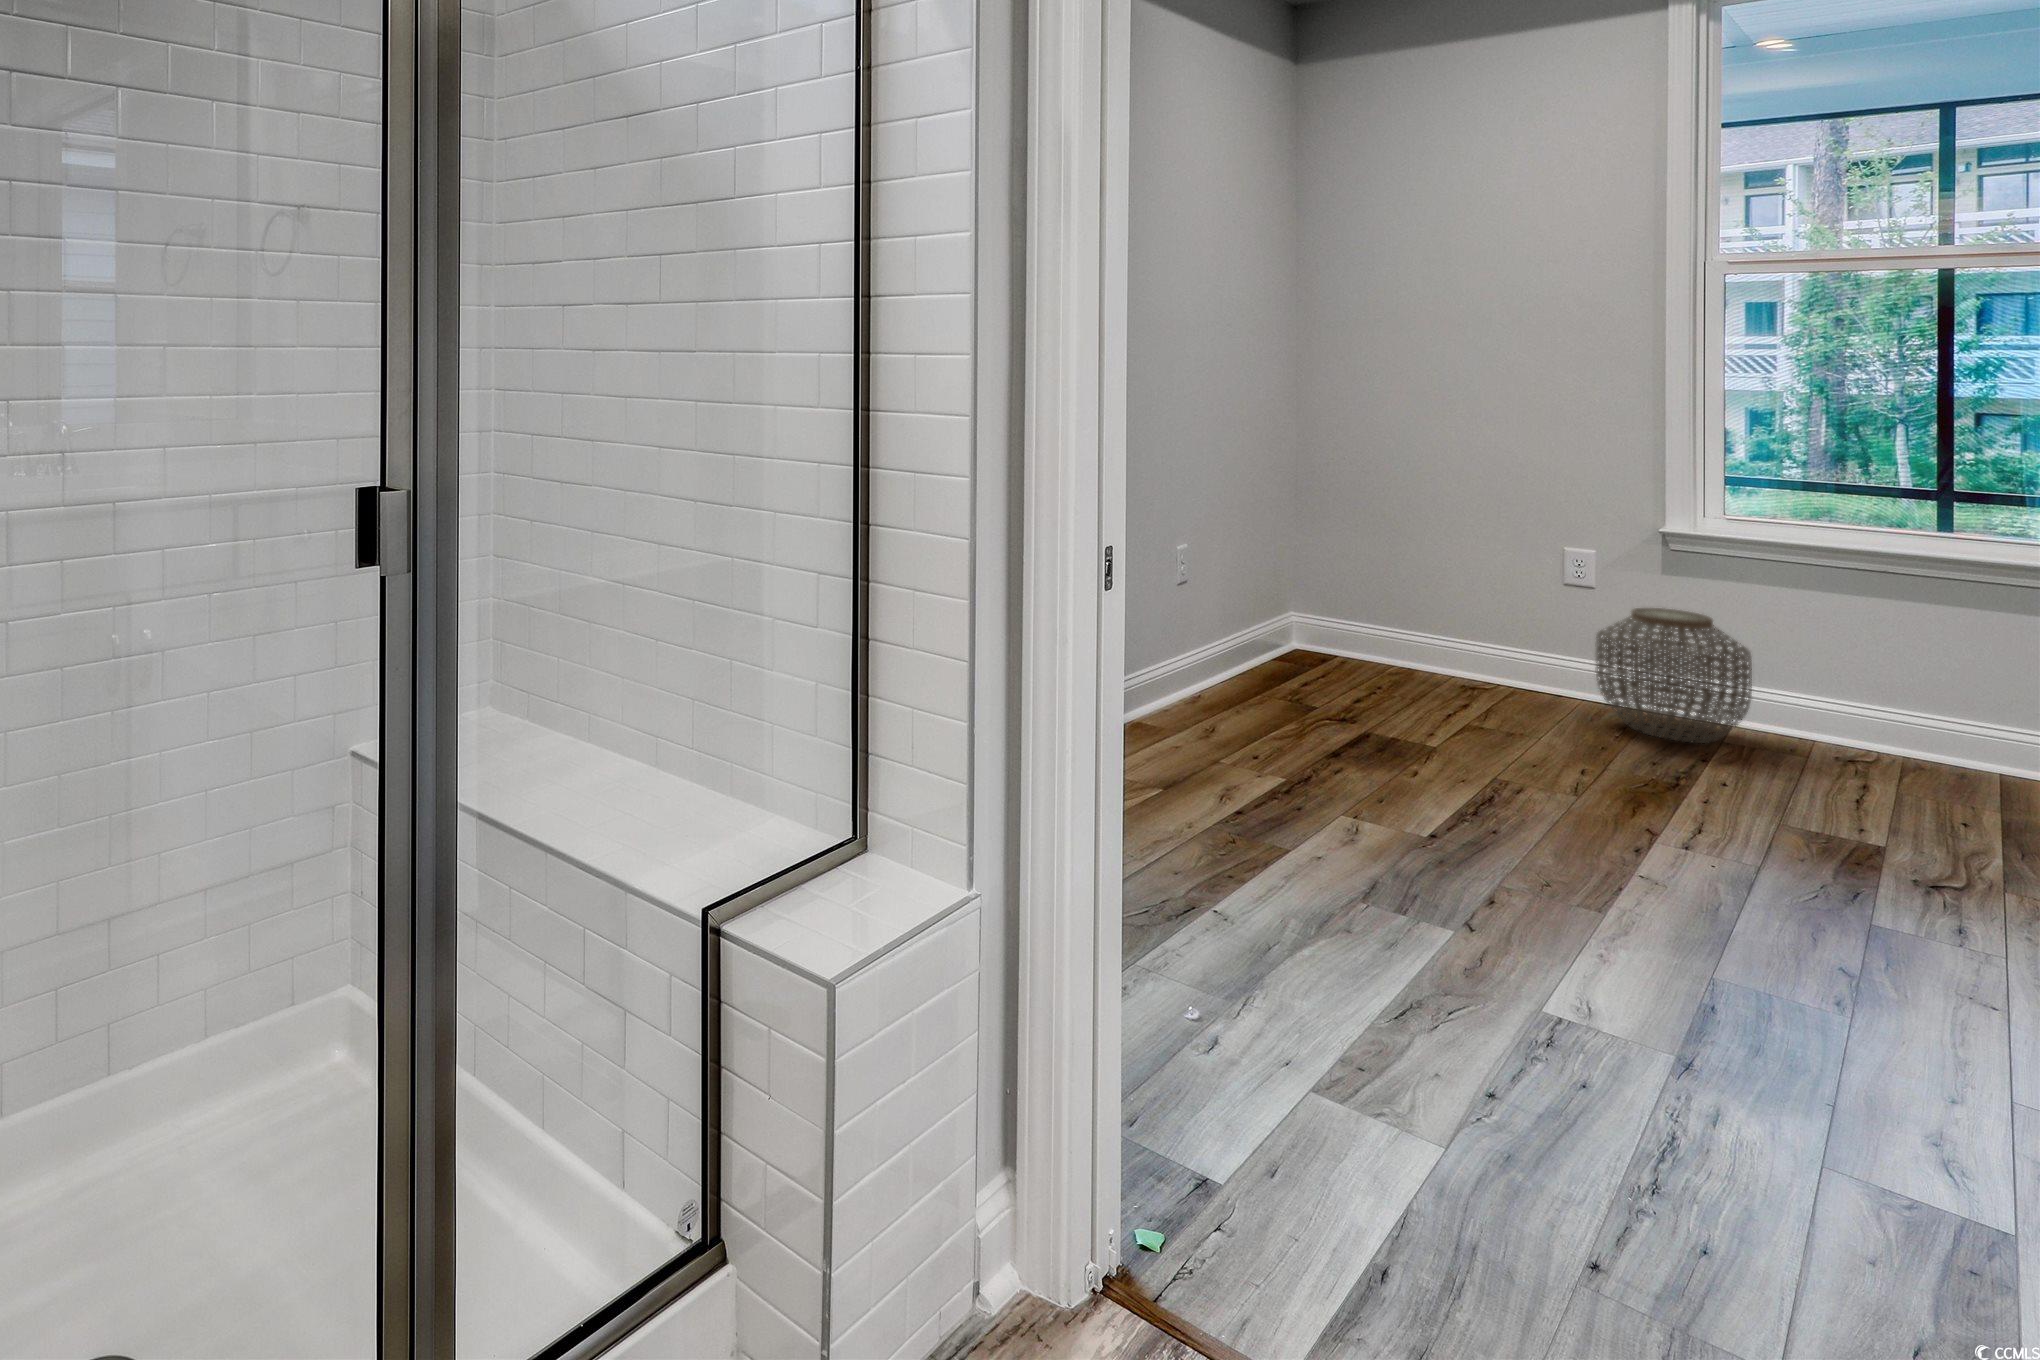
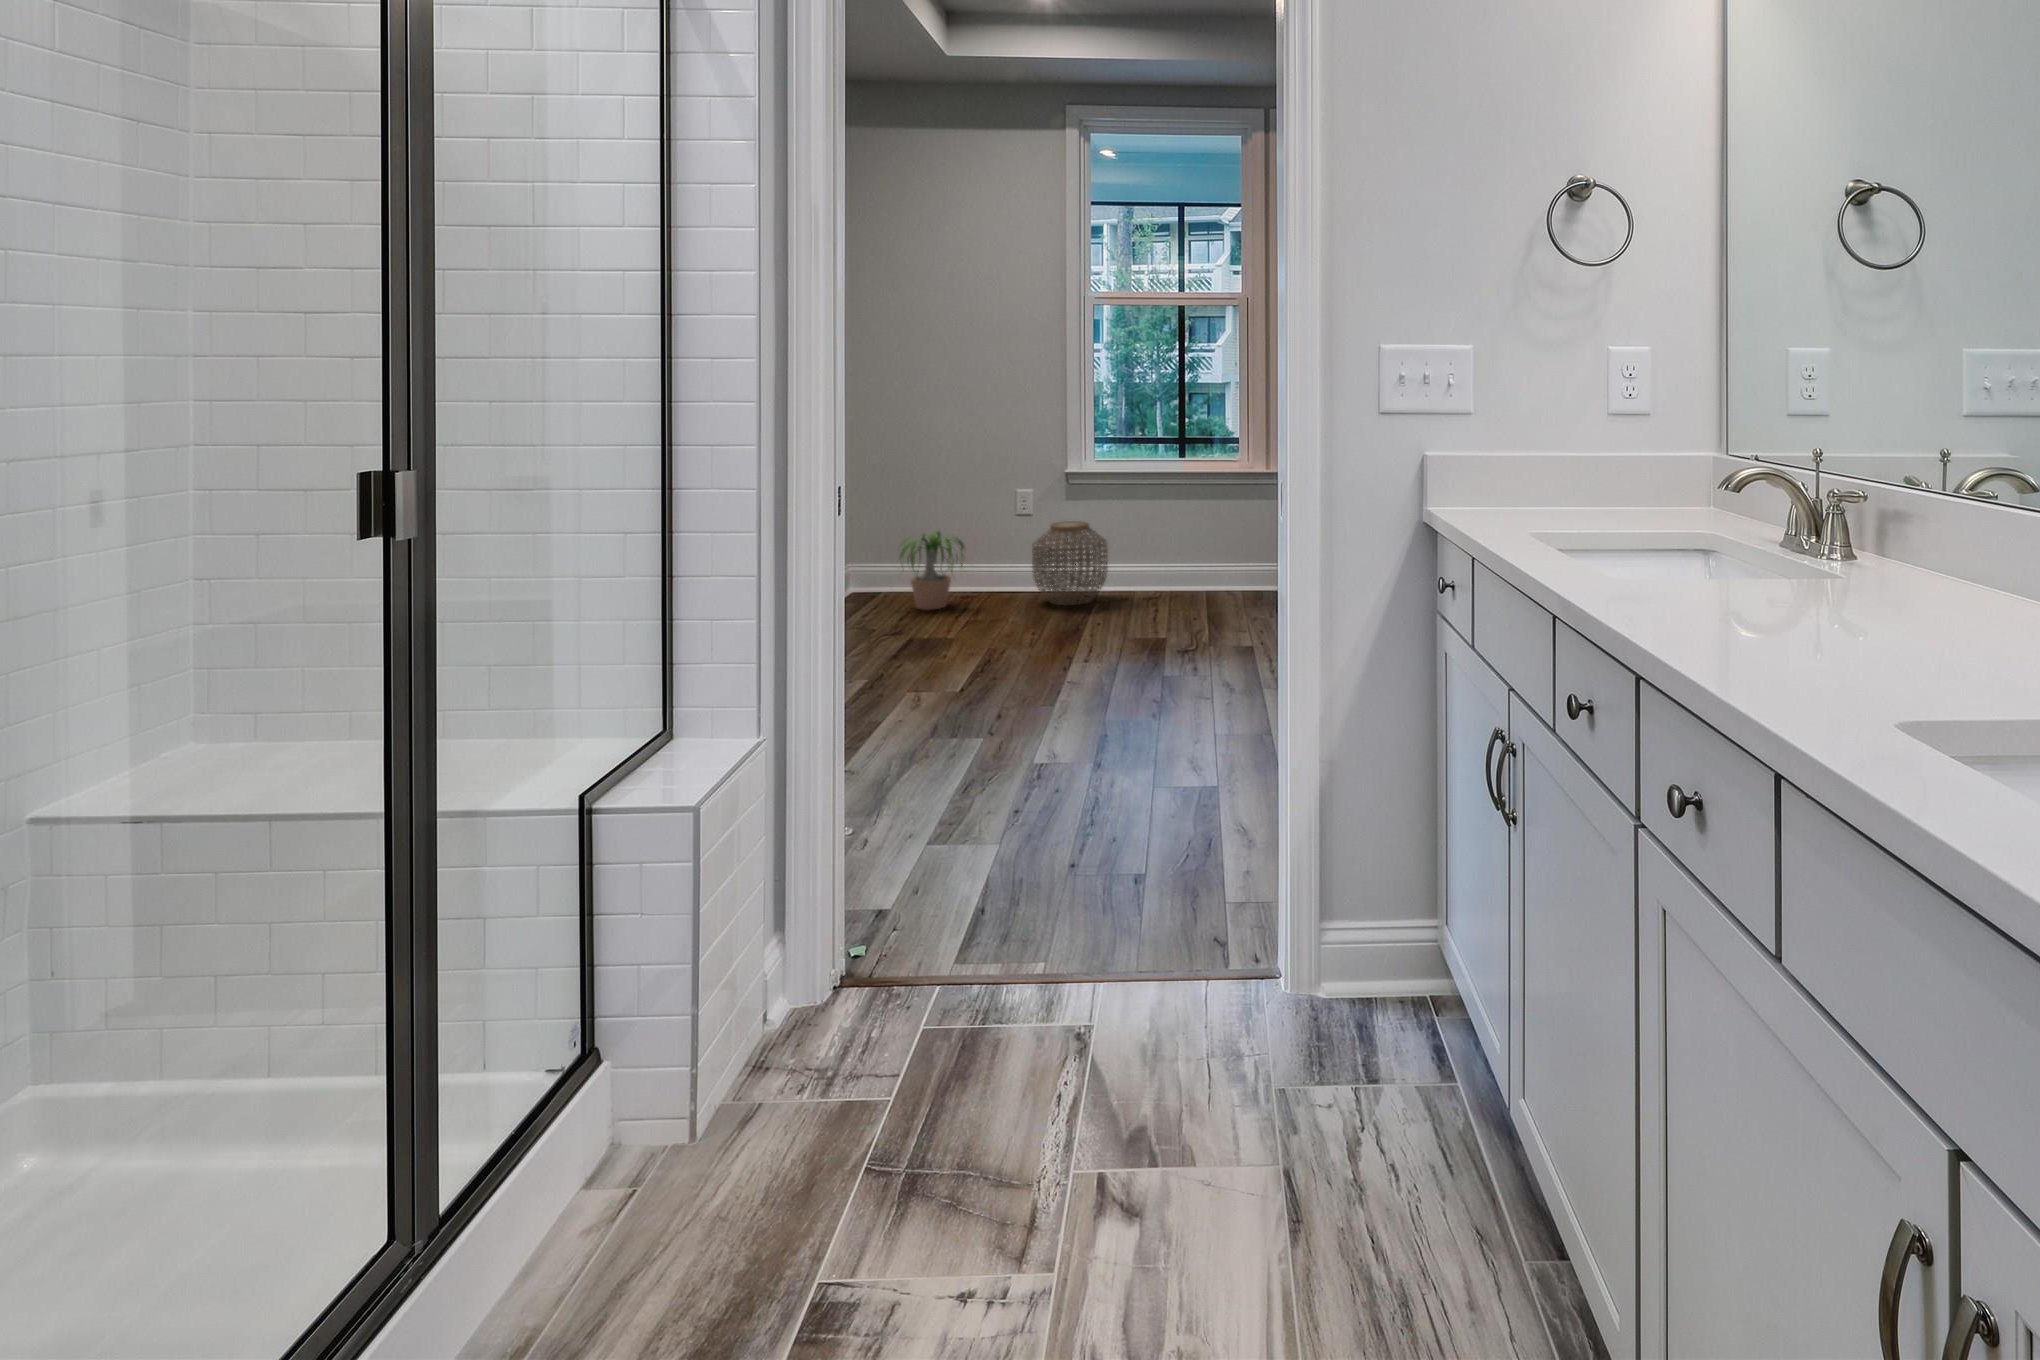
potted plant: none [1349,588,1501,697] -> present [899,531,965,610]

